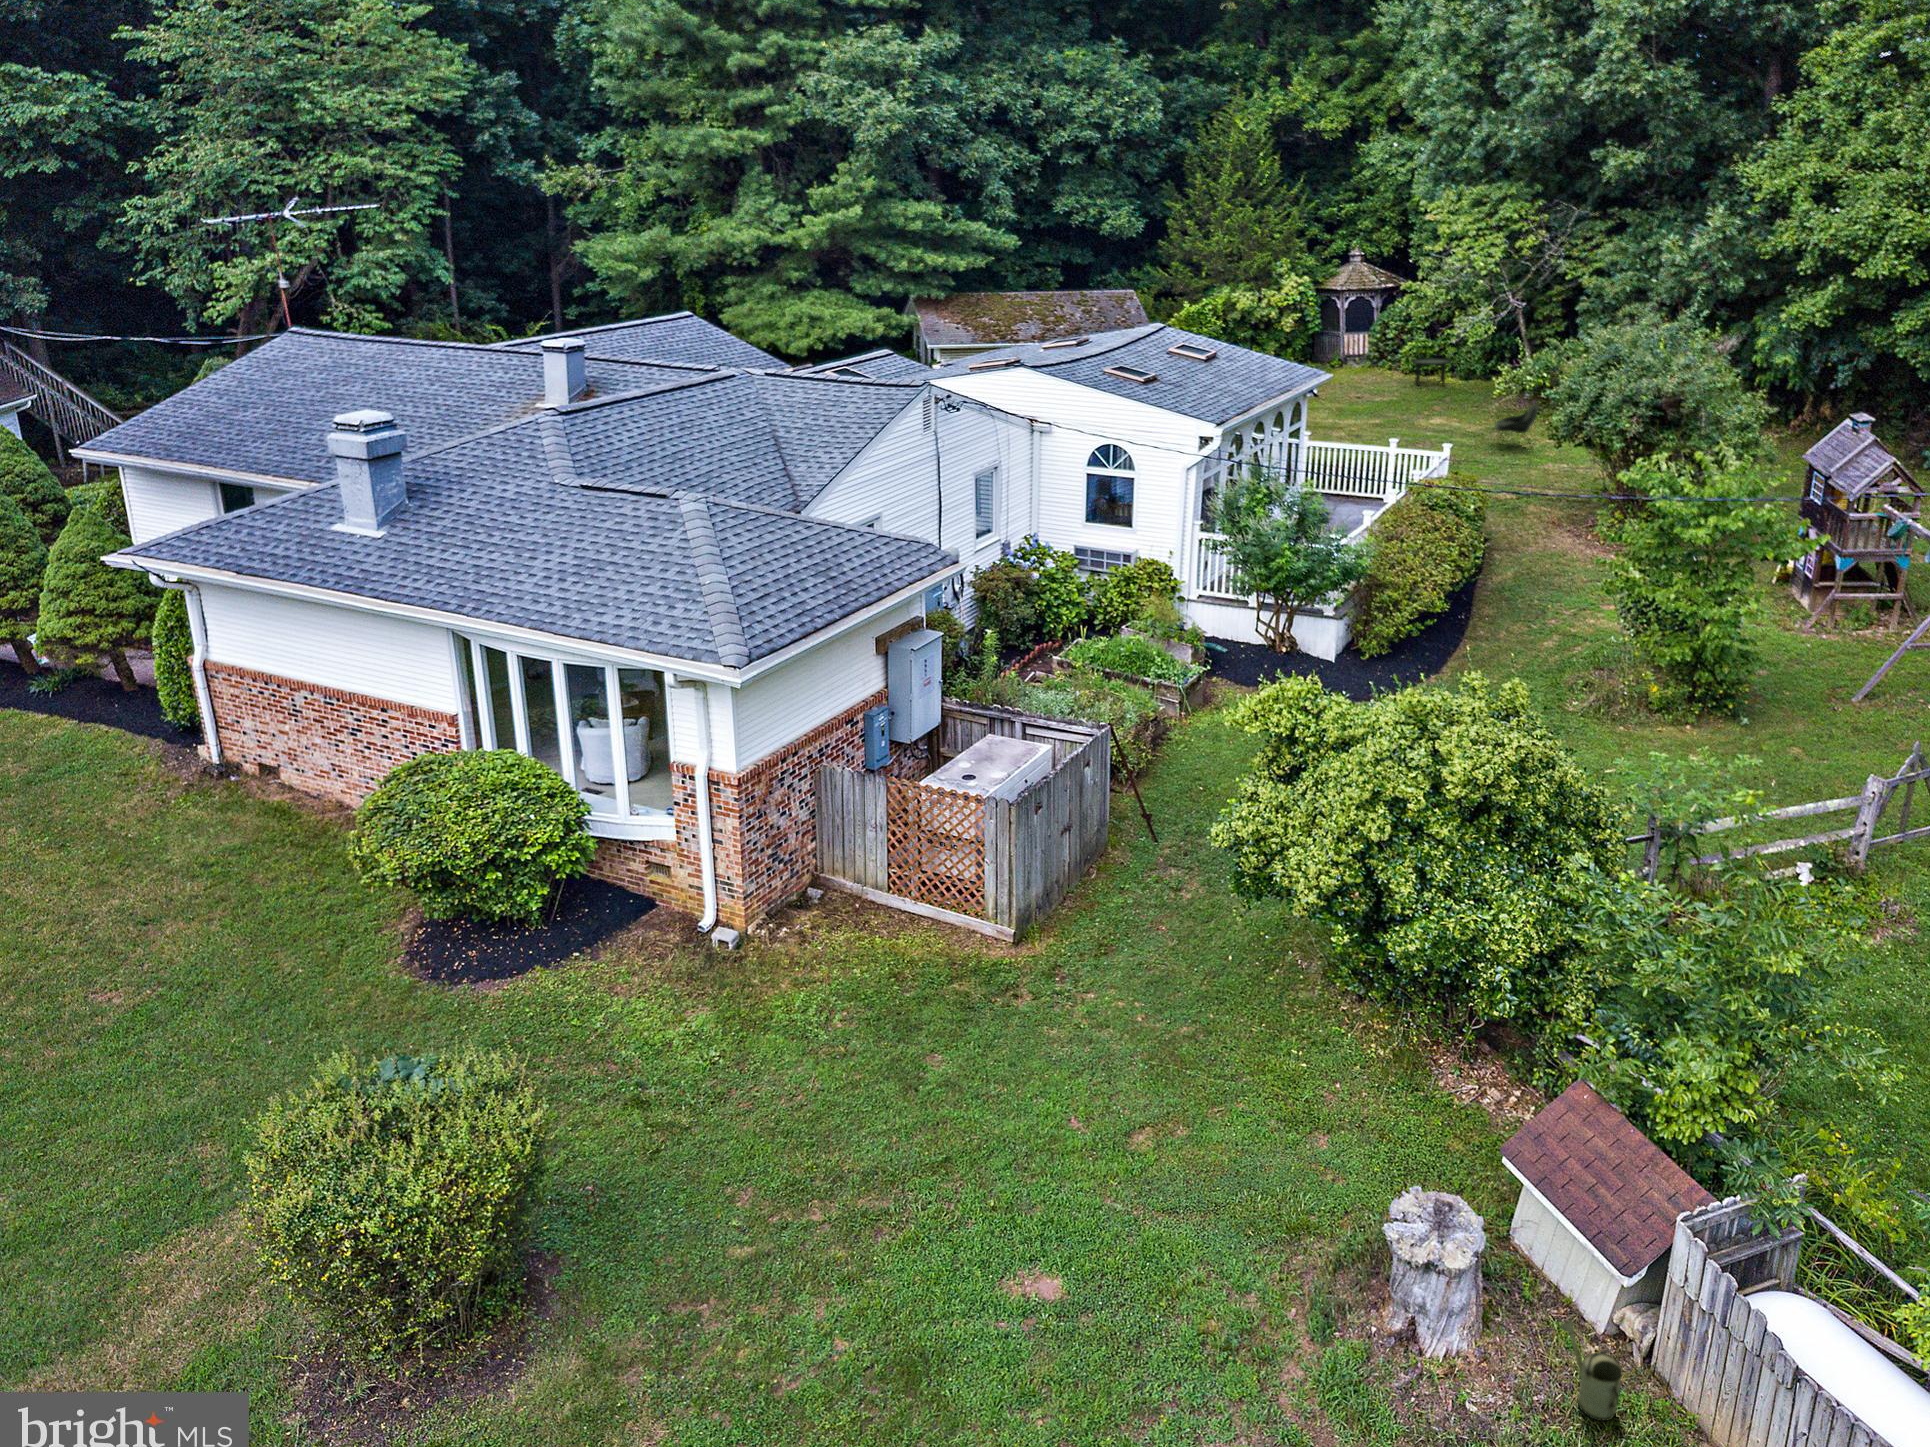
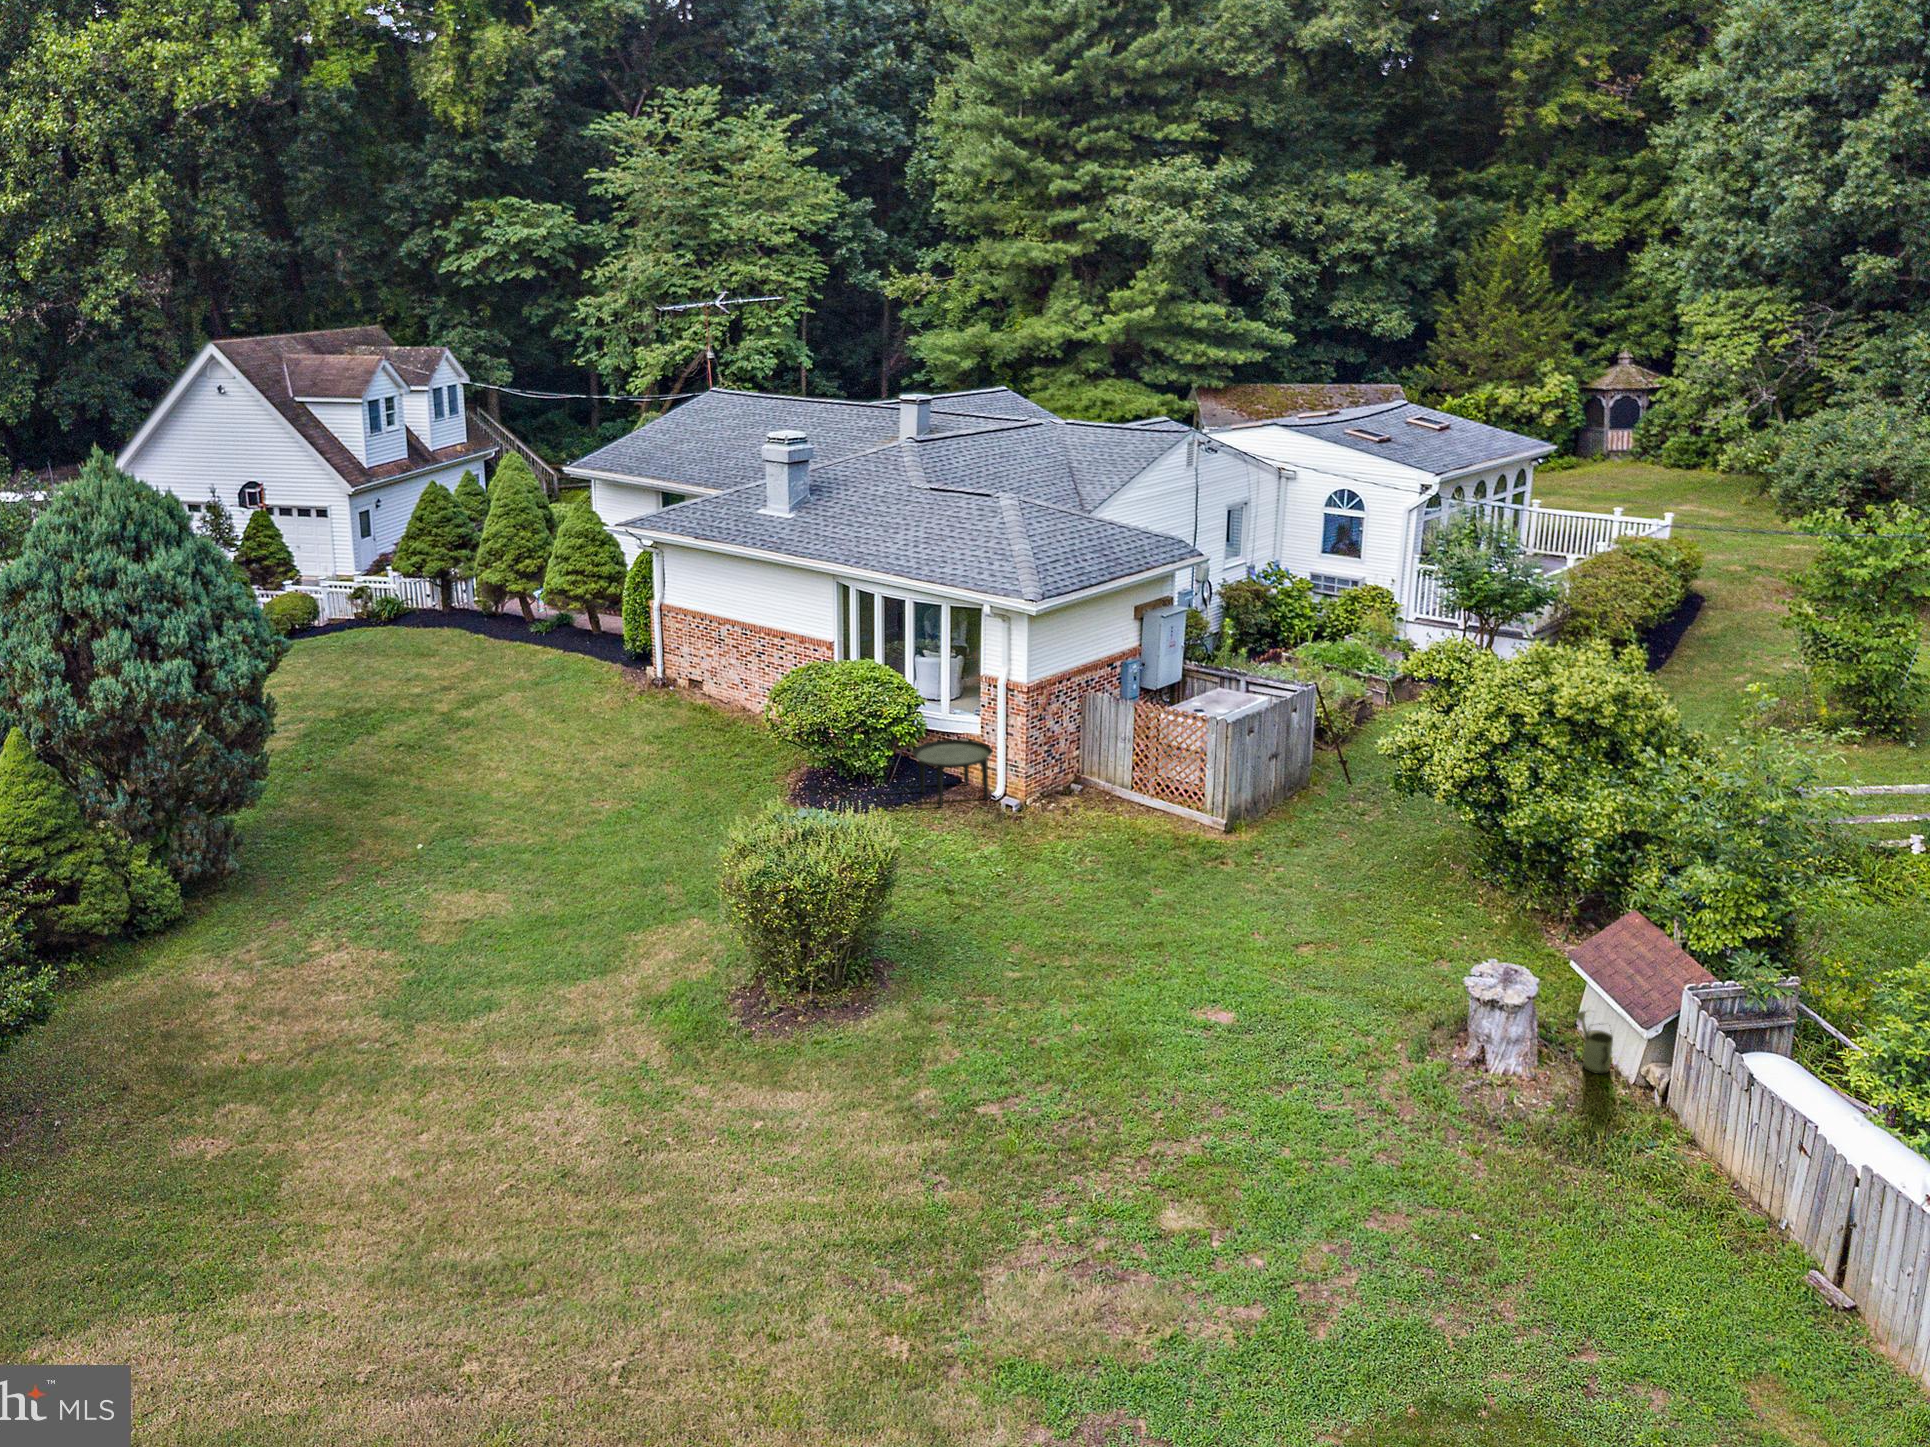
round table: present [1412,358,1451,385] -> present [912,739,993,808]
lounge chair: present [1496,405,1538,446] -> none [1742,491,1788,534]

